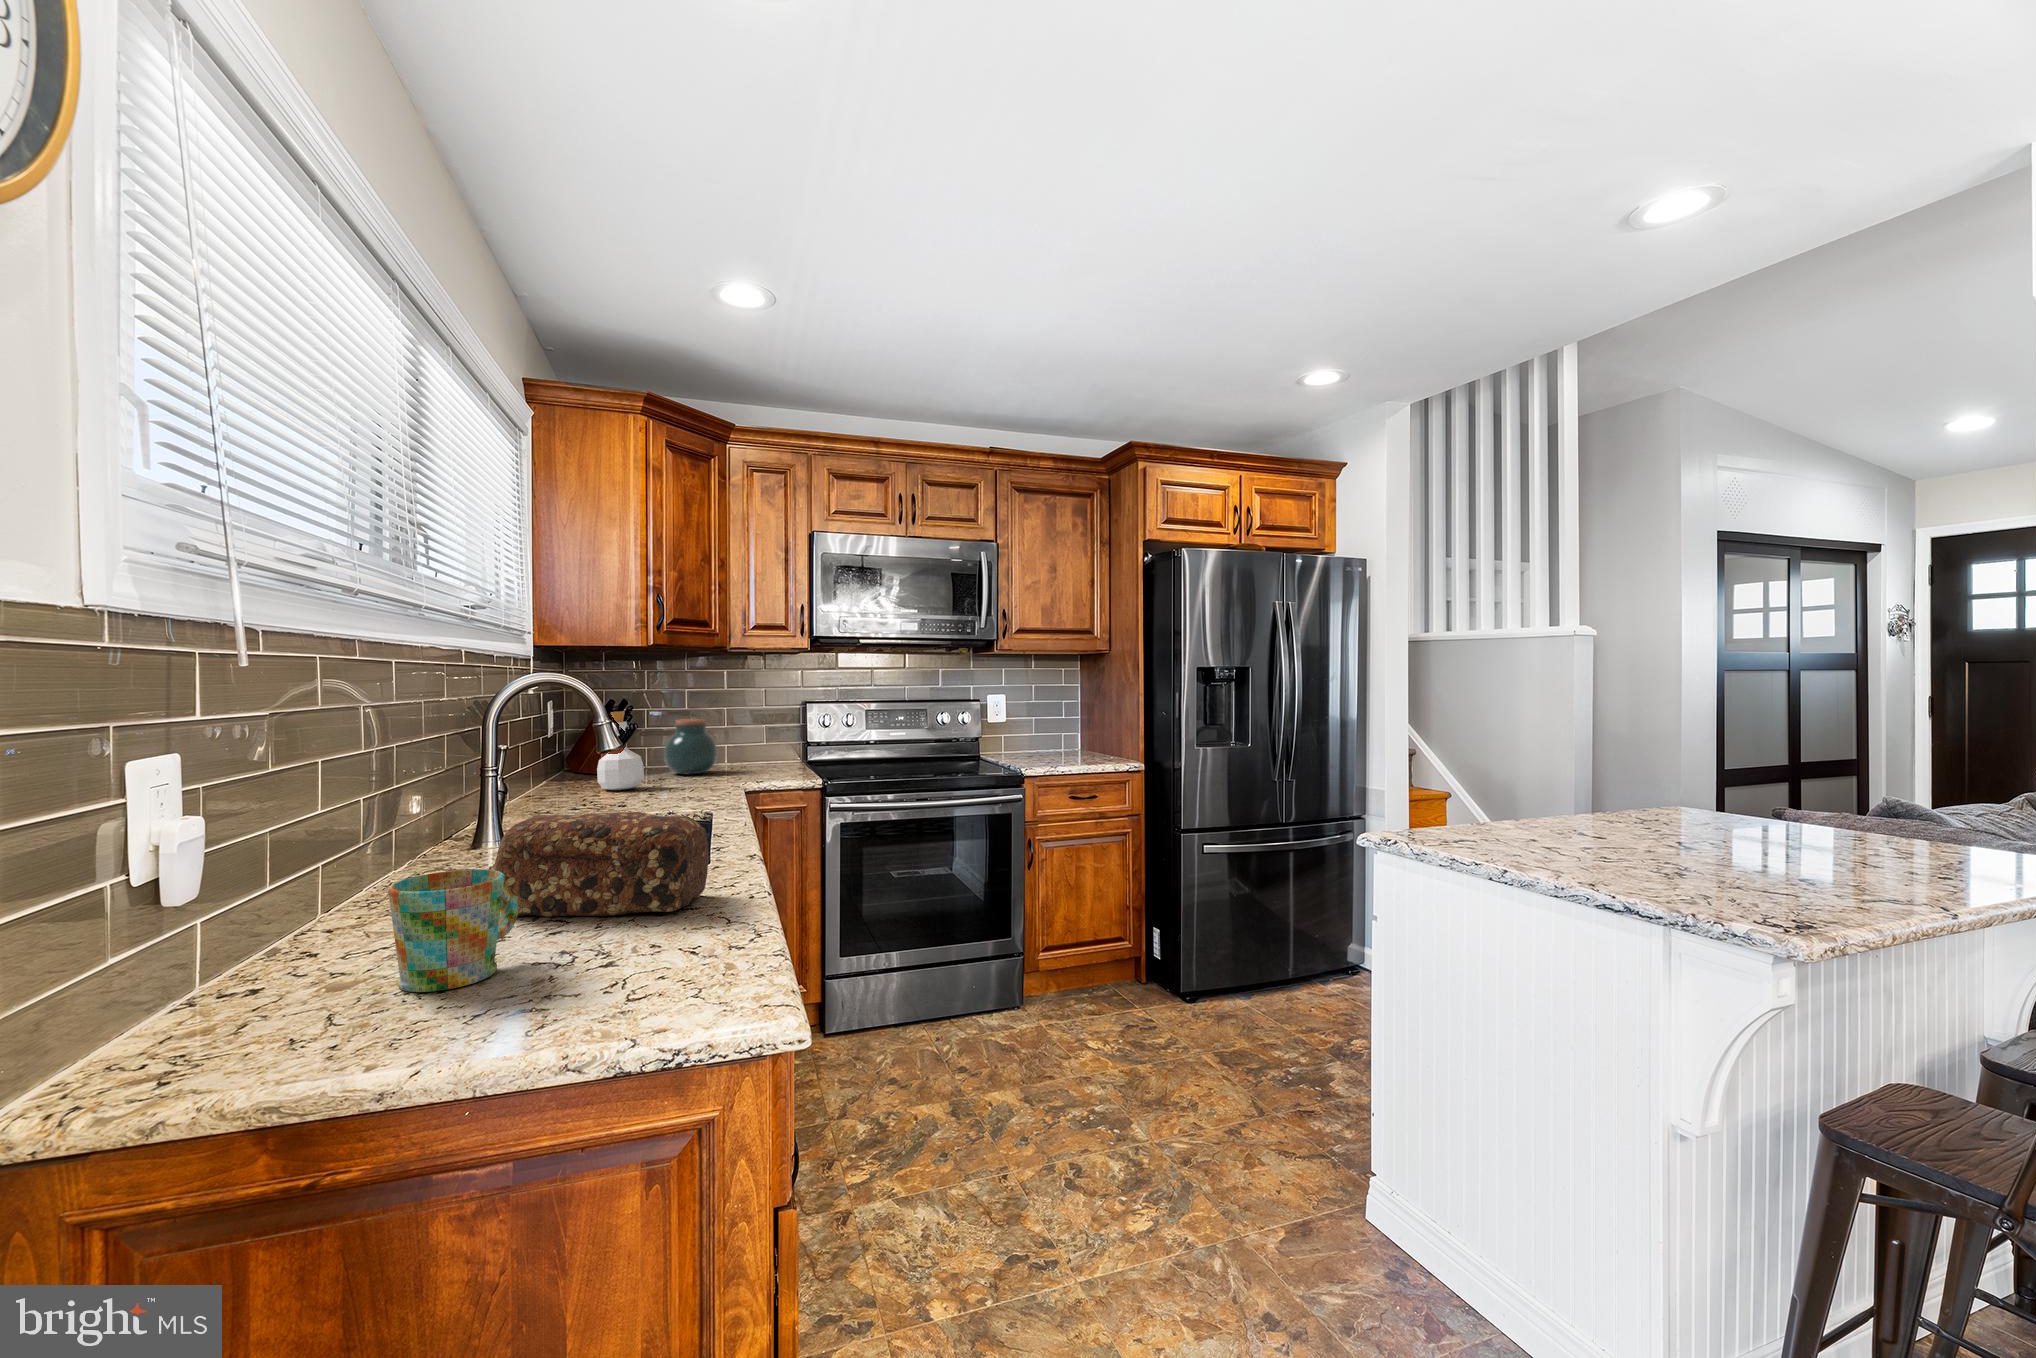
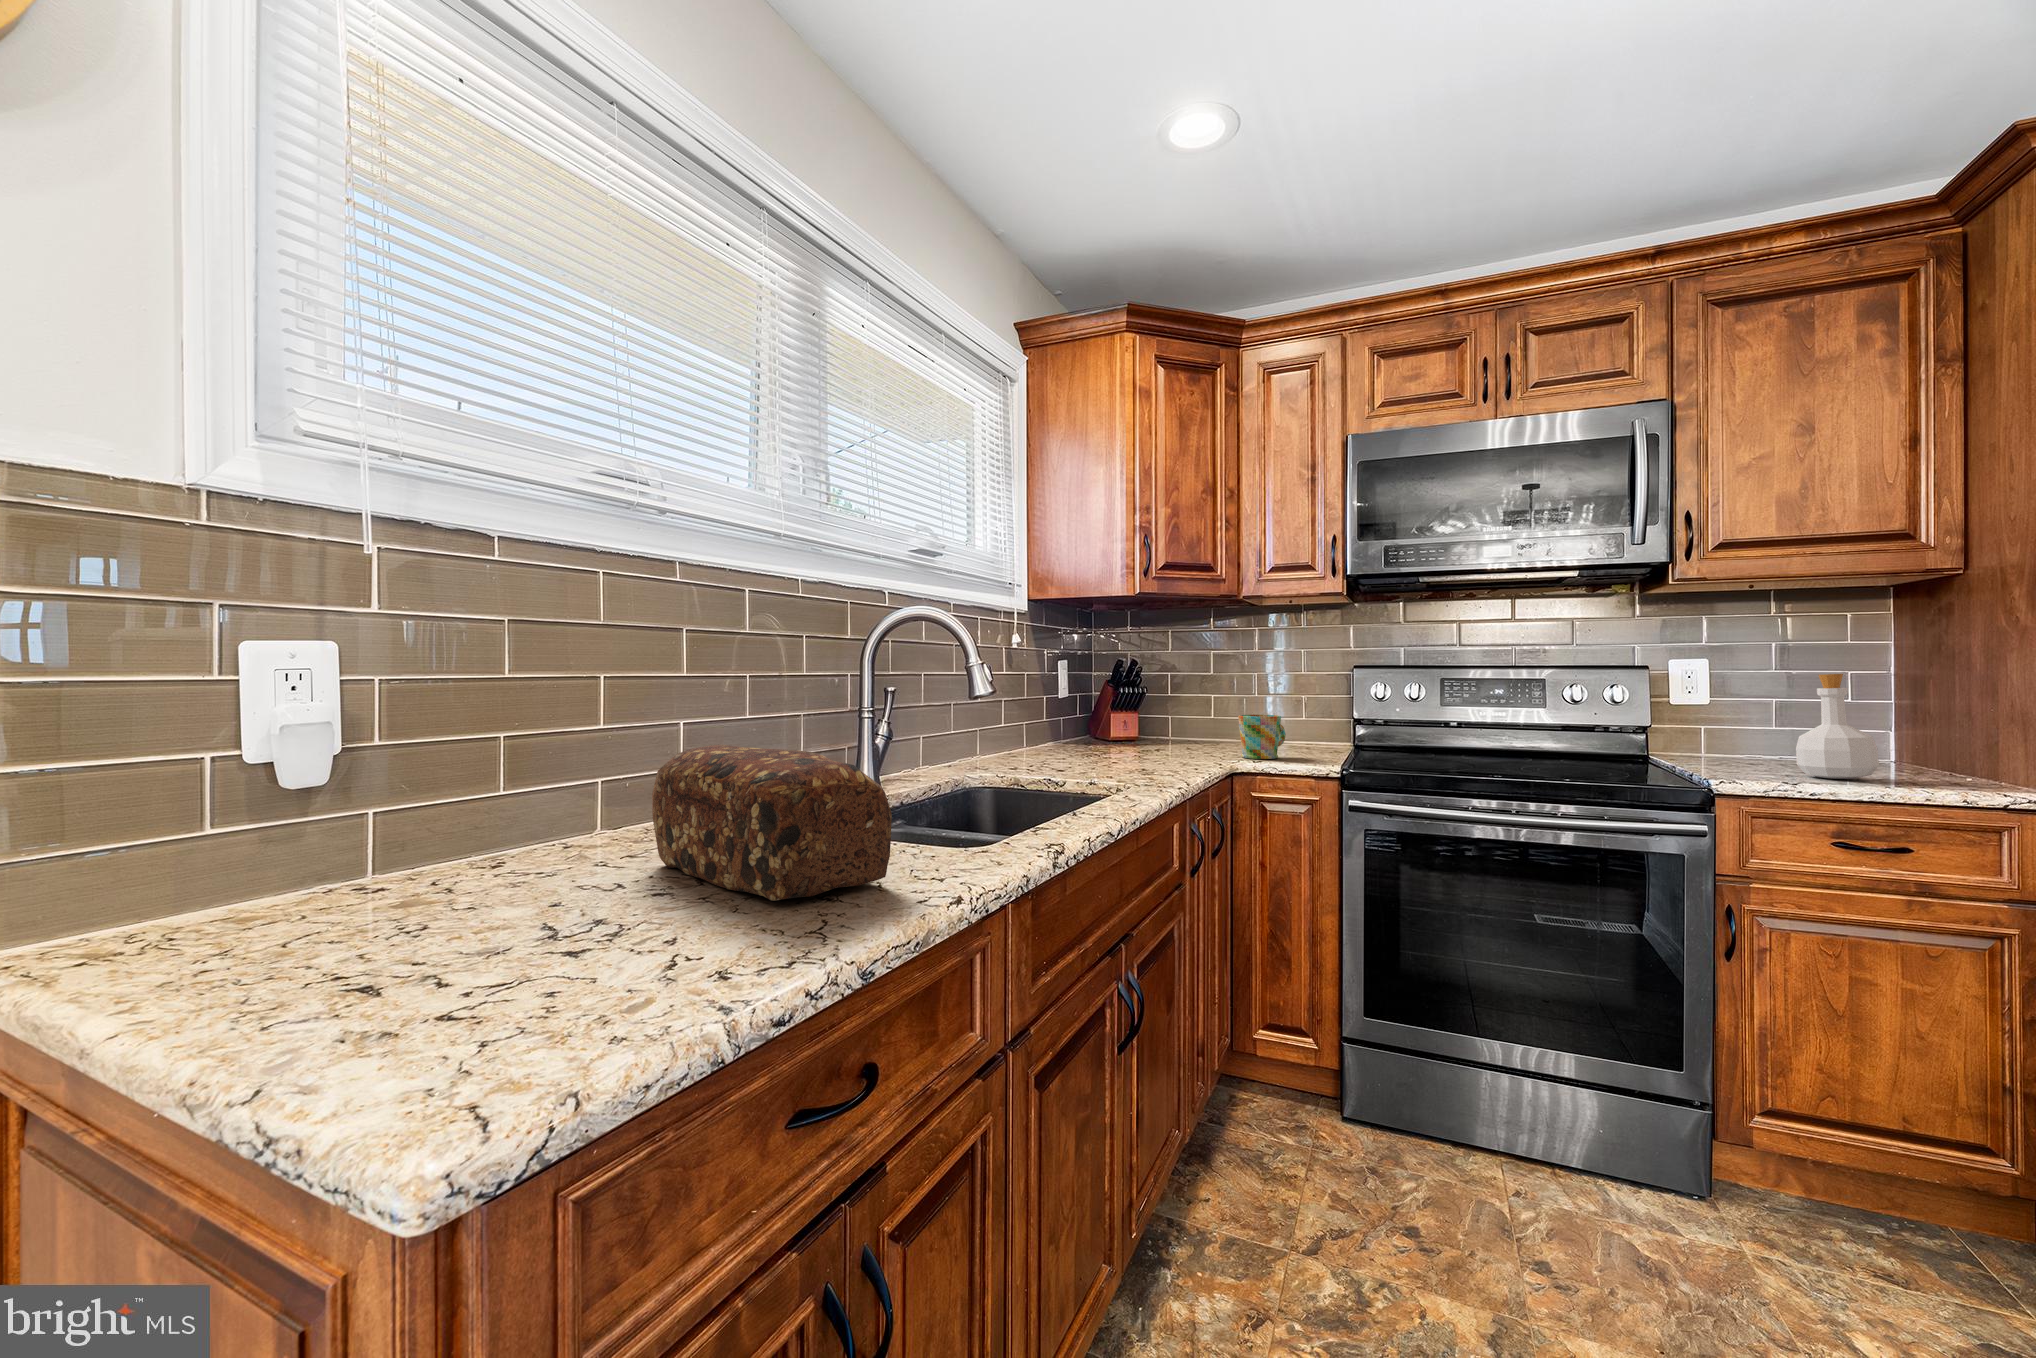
bottle: present [597,711,644,790] -> present [1796,674,1879,779]
jar: present [664,719,717,774] -> none [1173,684,1232,747]
mug: present [388,869,518,992] -> present [1238,715,1286,759]

